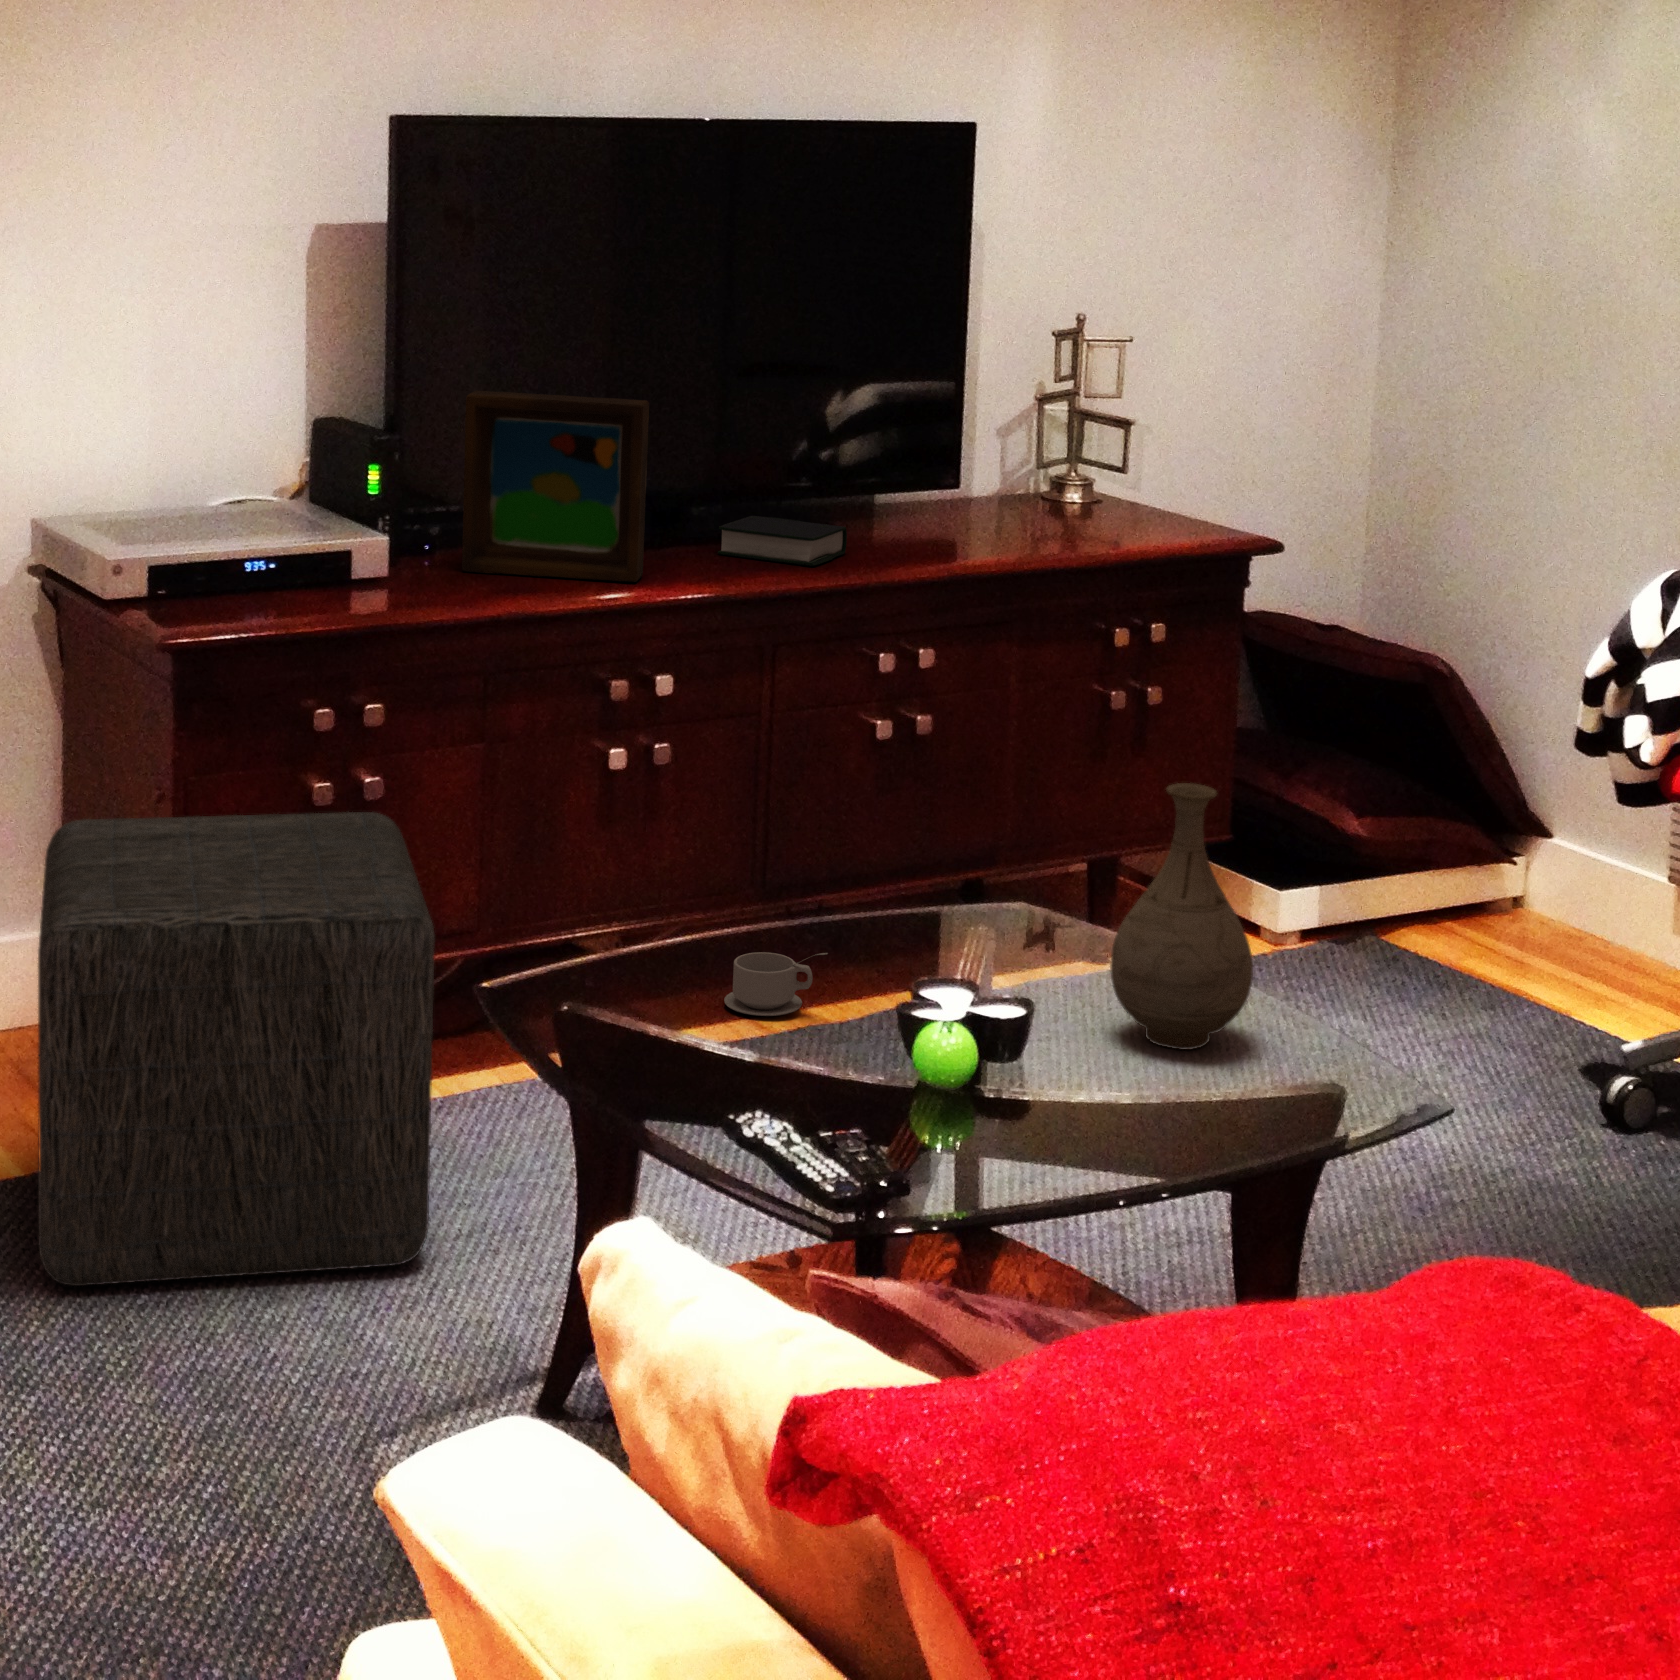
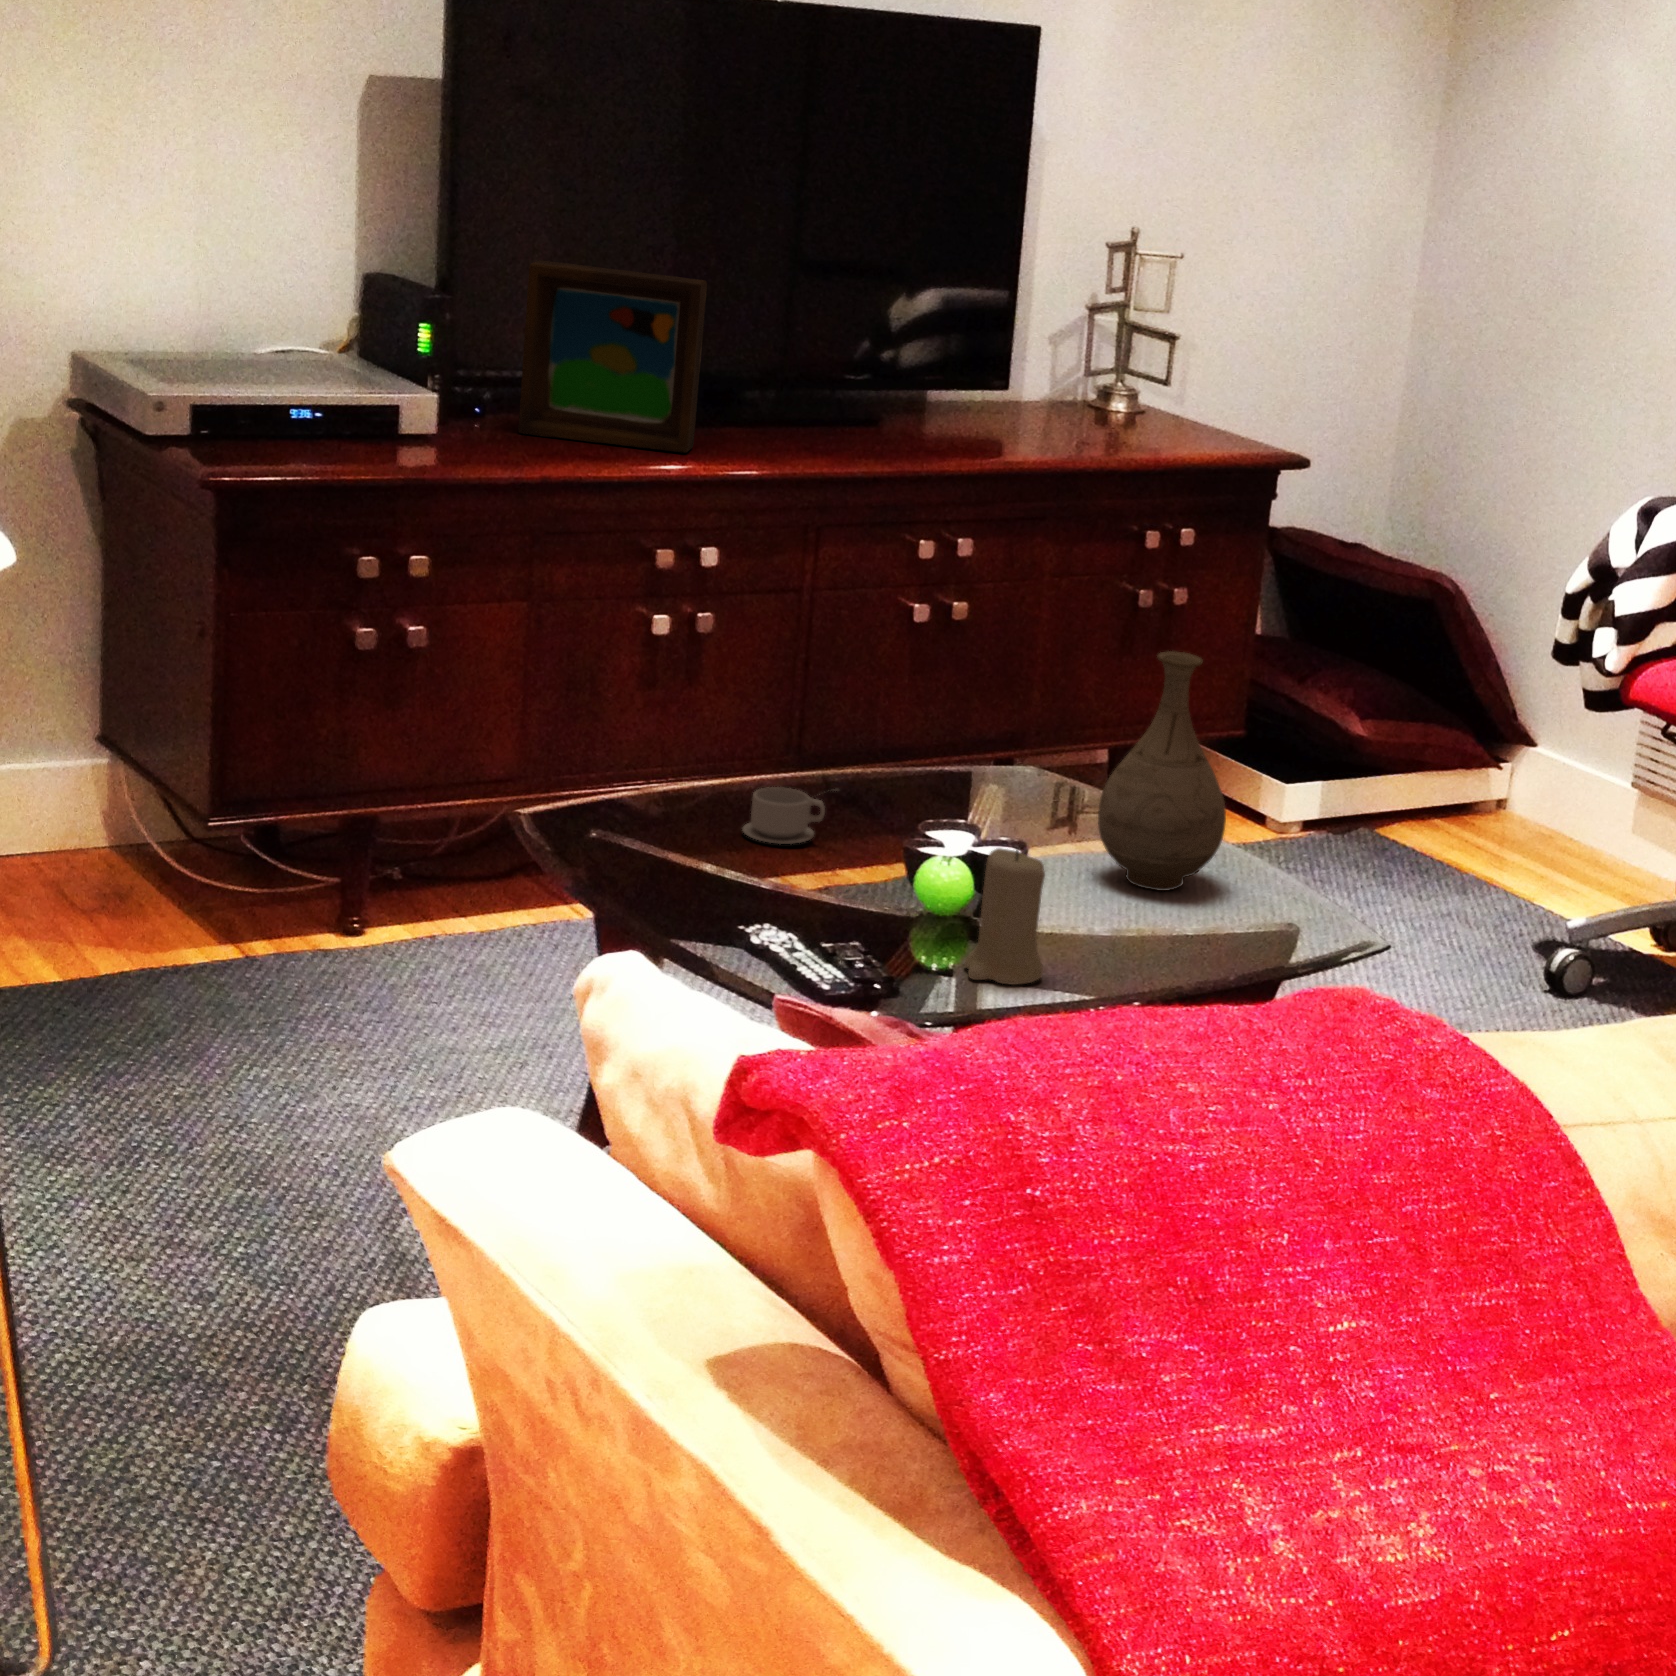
book: present [718,516,847,566] -> none [767,399,892,449]
ottoman: present [38,812,435,1286] -> none [80,644,474,1075]
candle: none [980,1020,1069,1175] -> present [964,848,1045,985]

